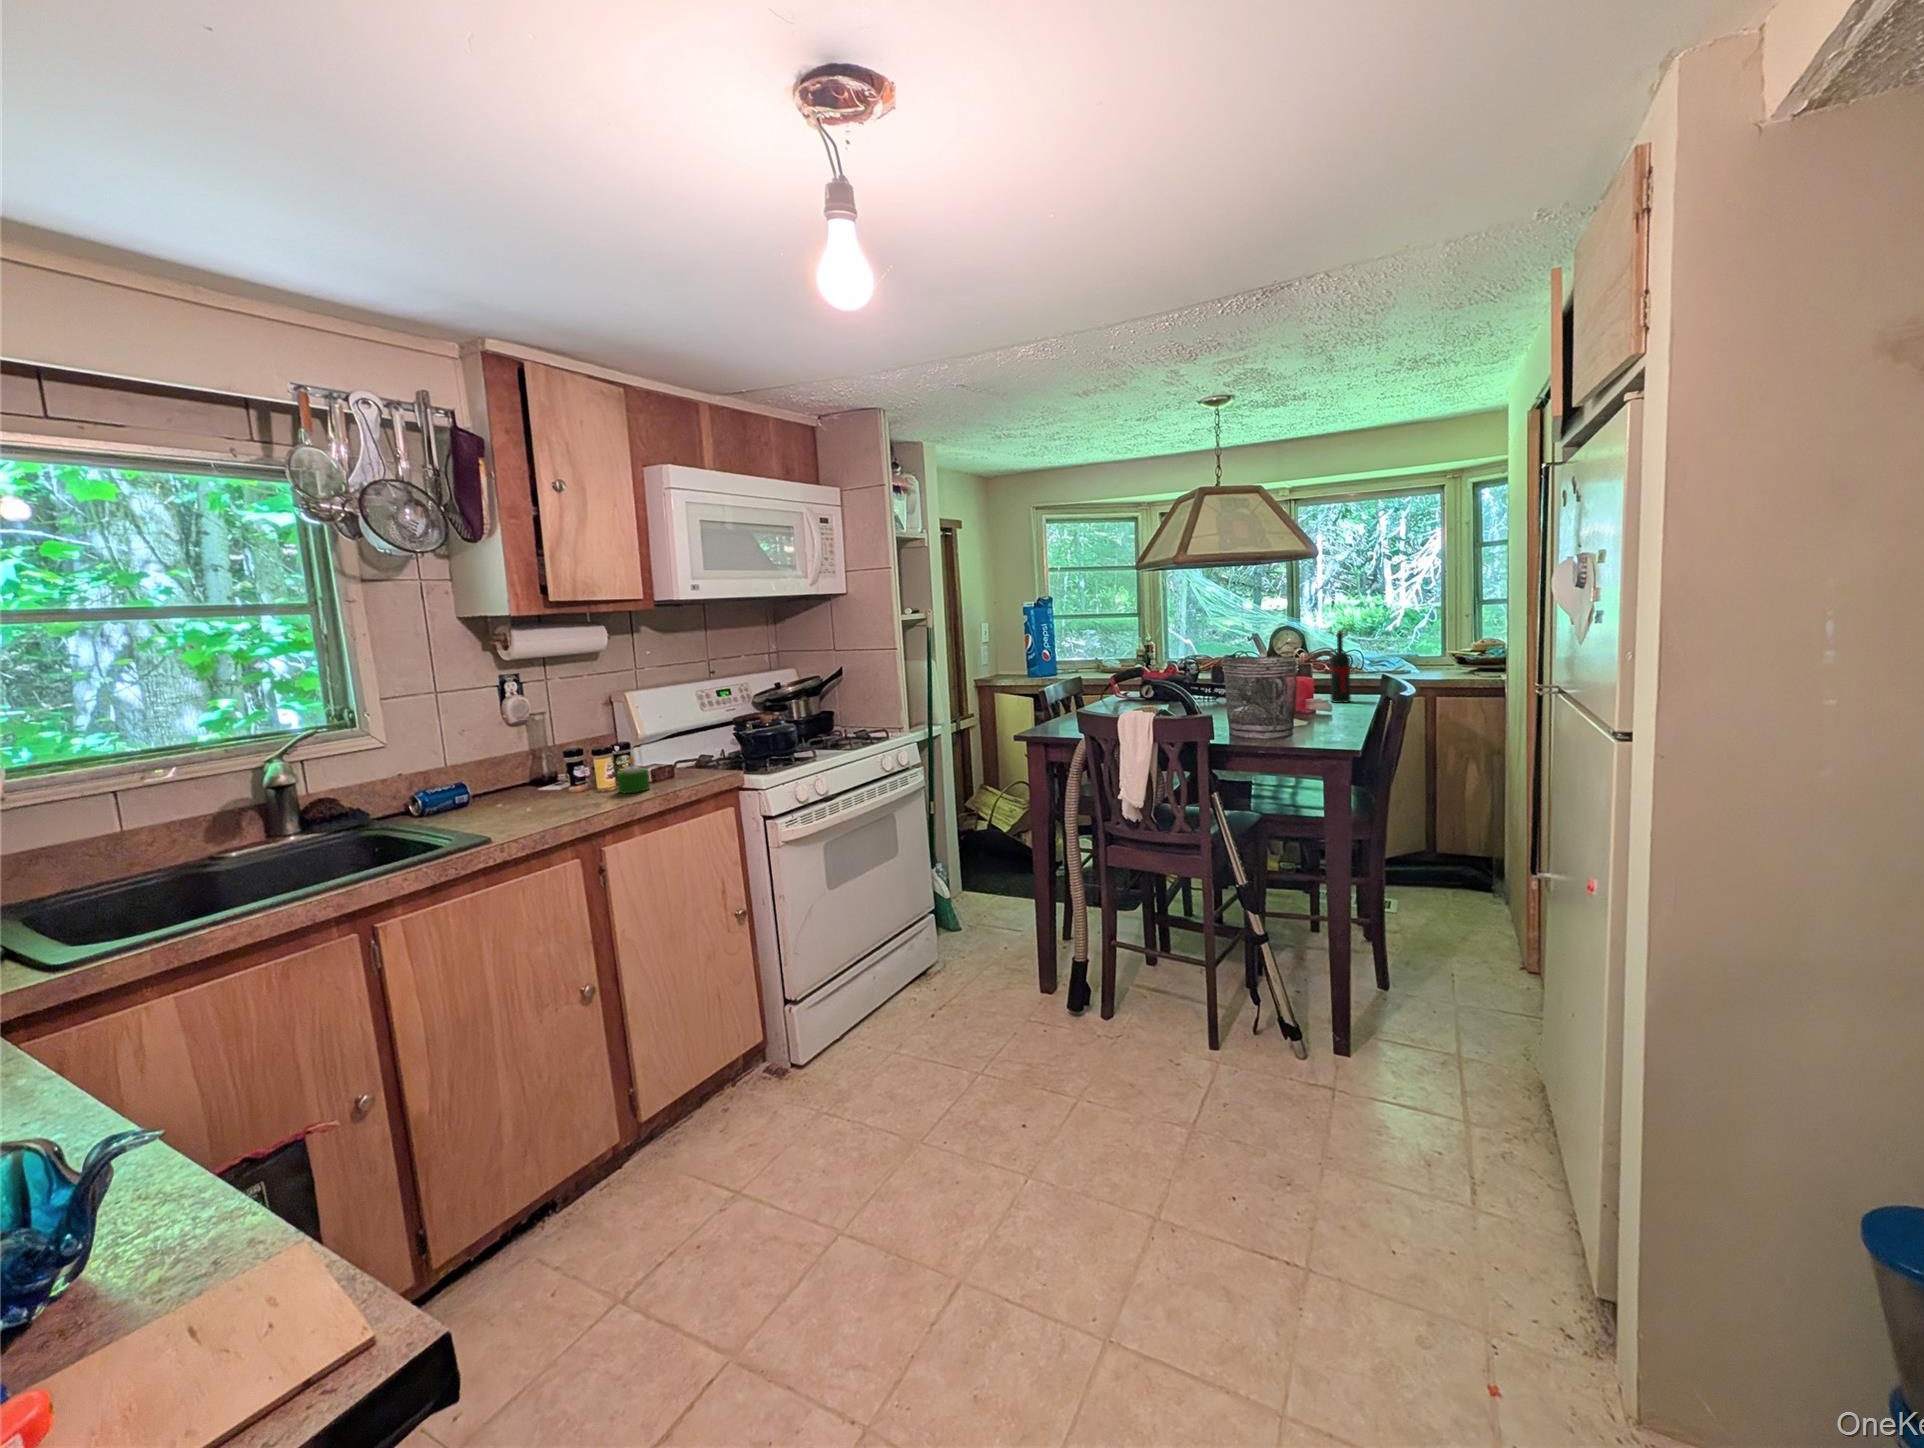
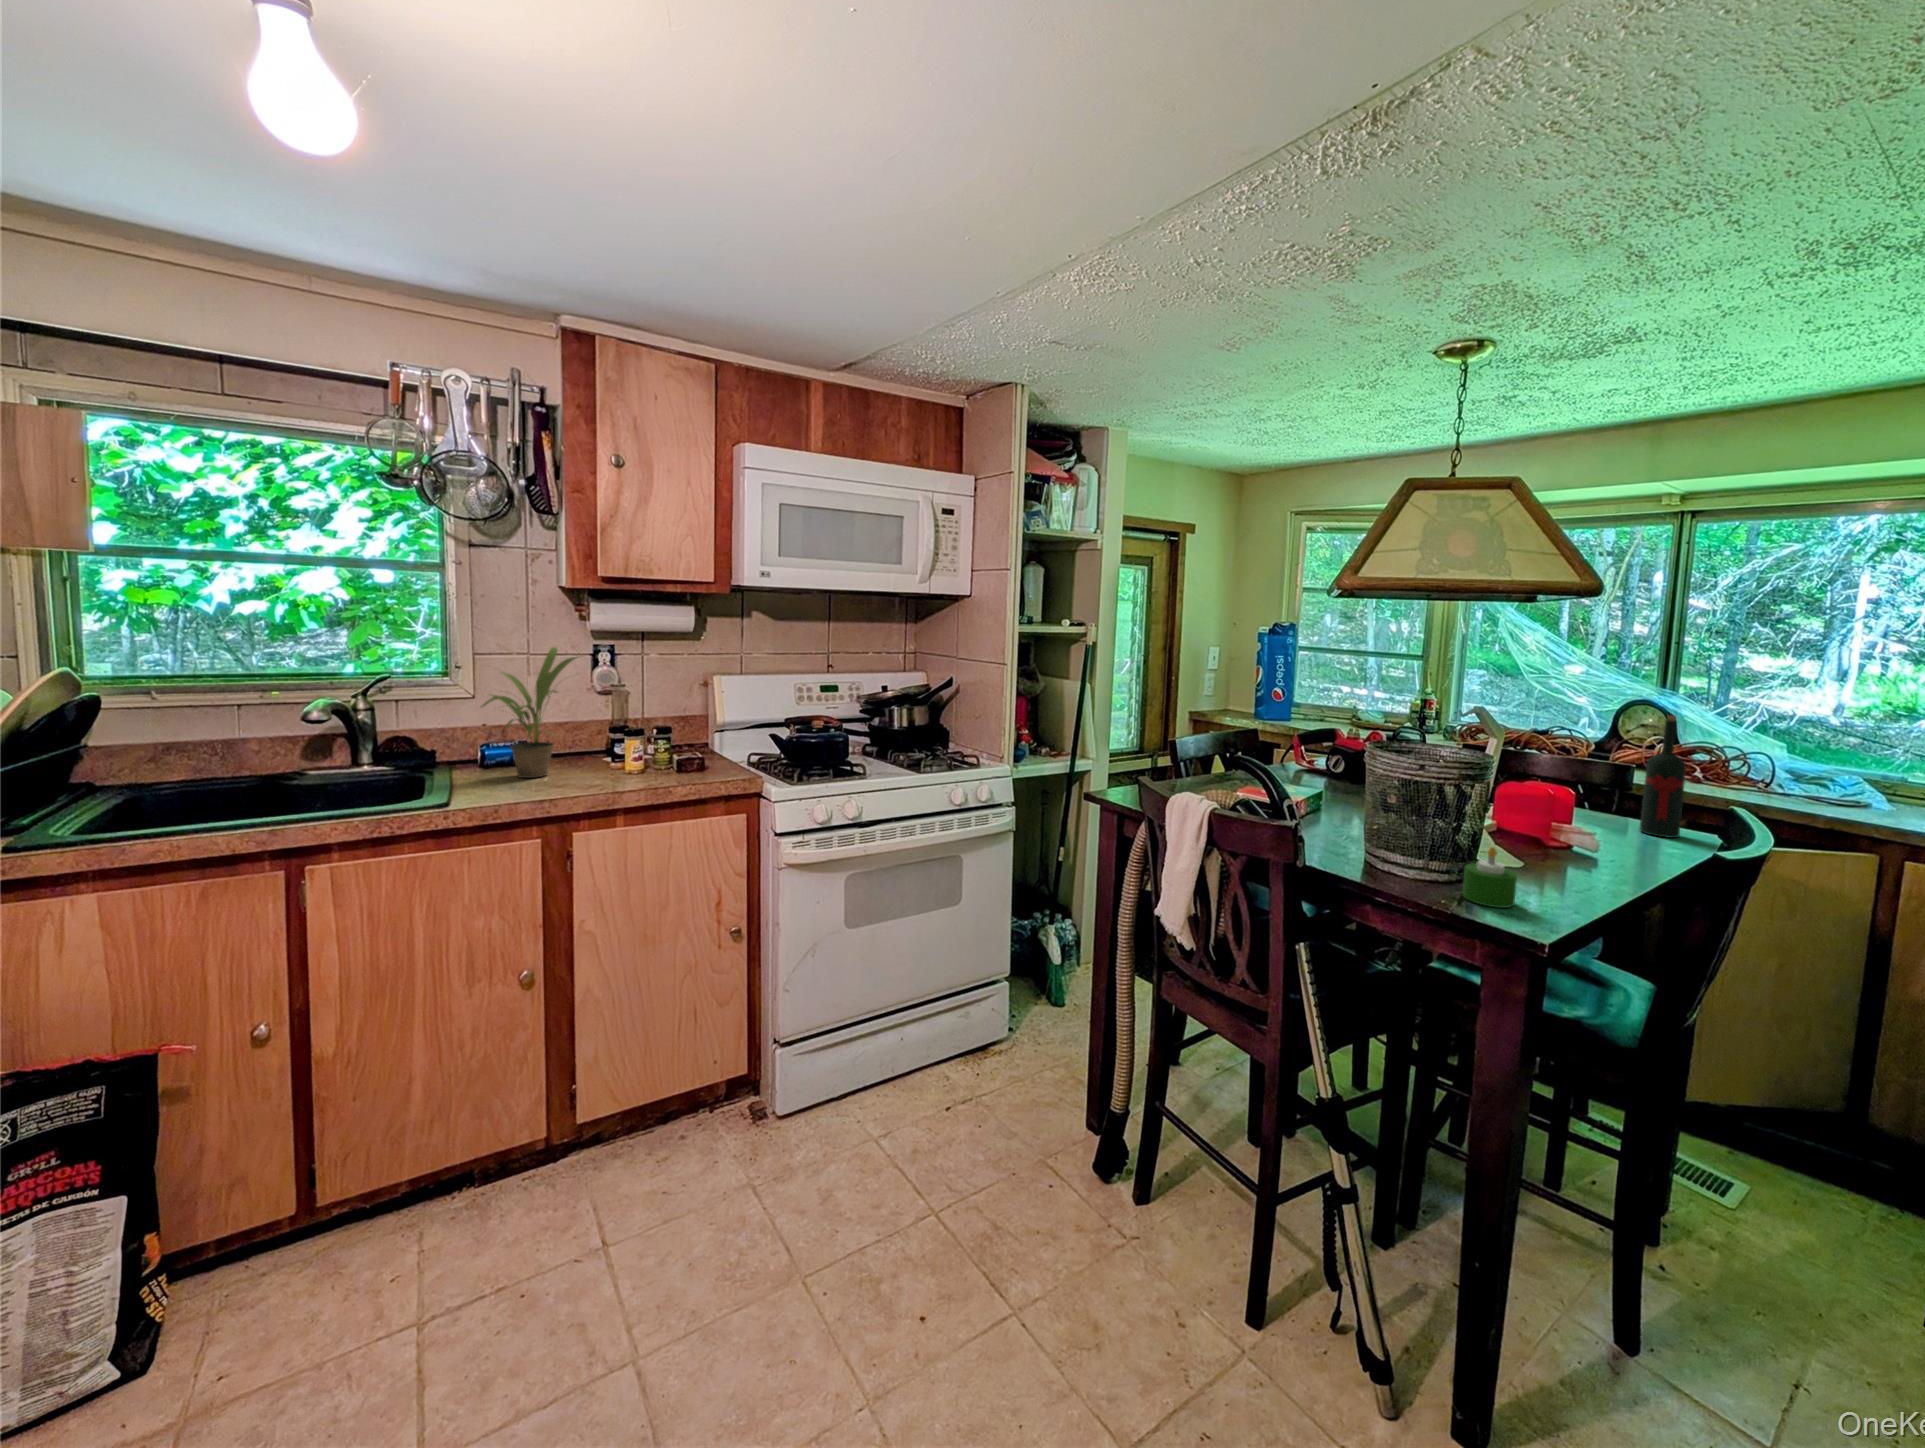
potted plant: none [438,679,561,814] -> present [482,647,578,778]
candle: present [617,757,650,793] -> present [1463,847,1517,908]

